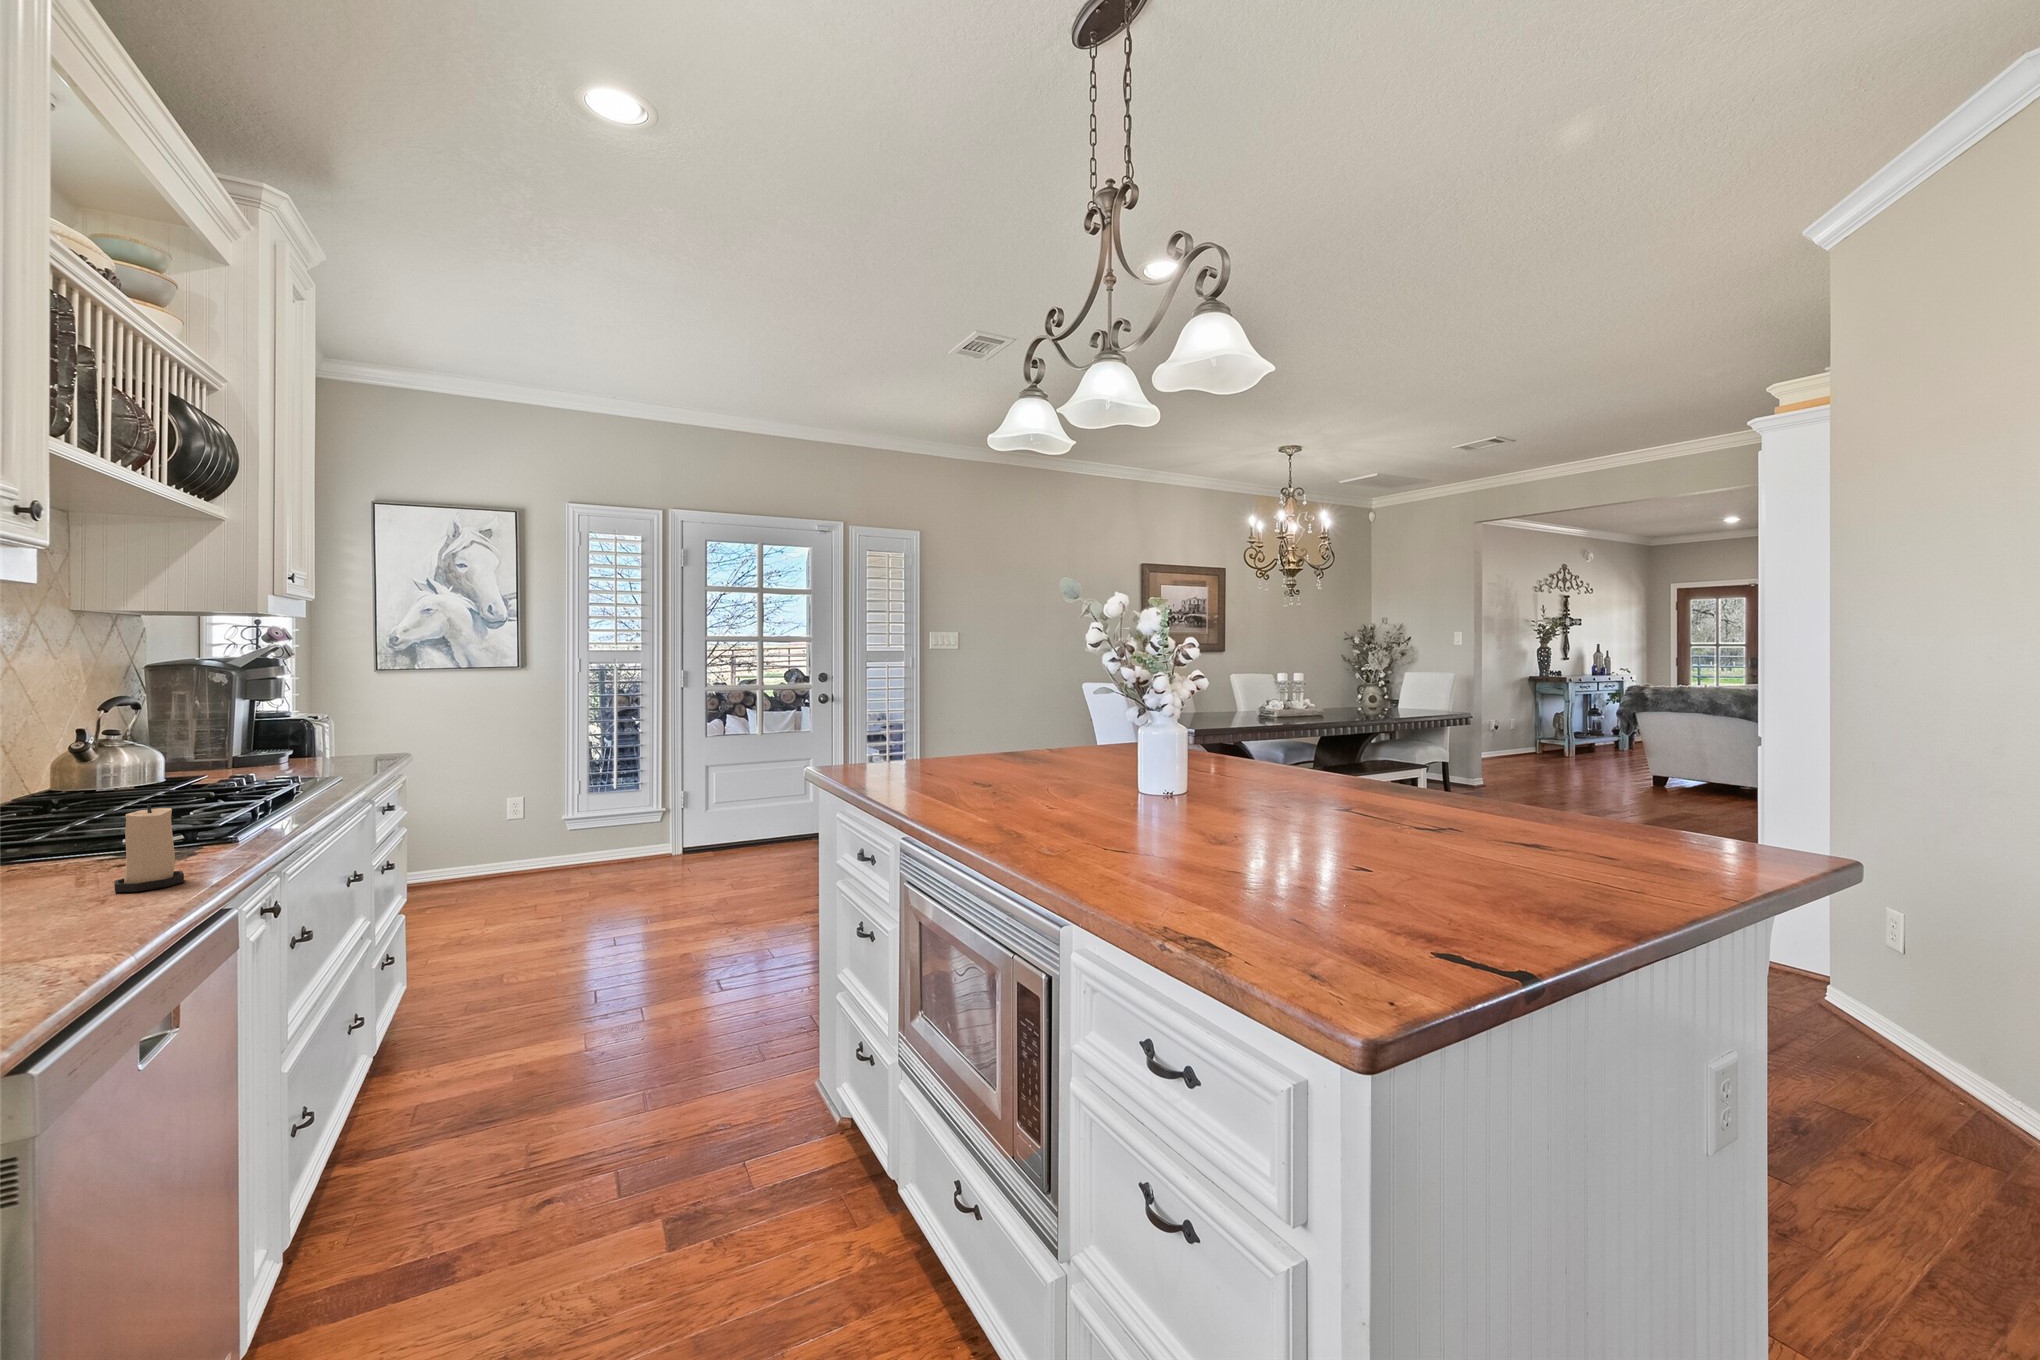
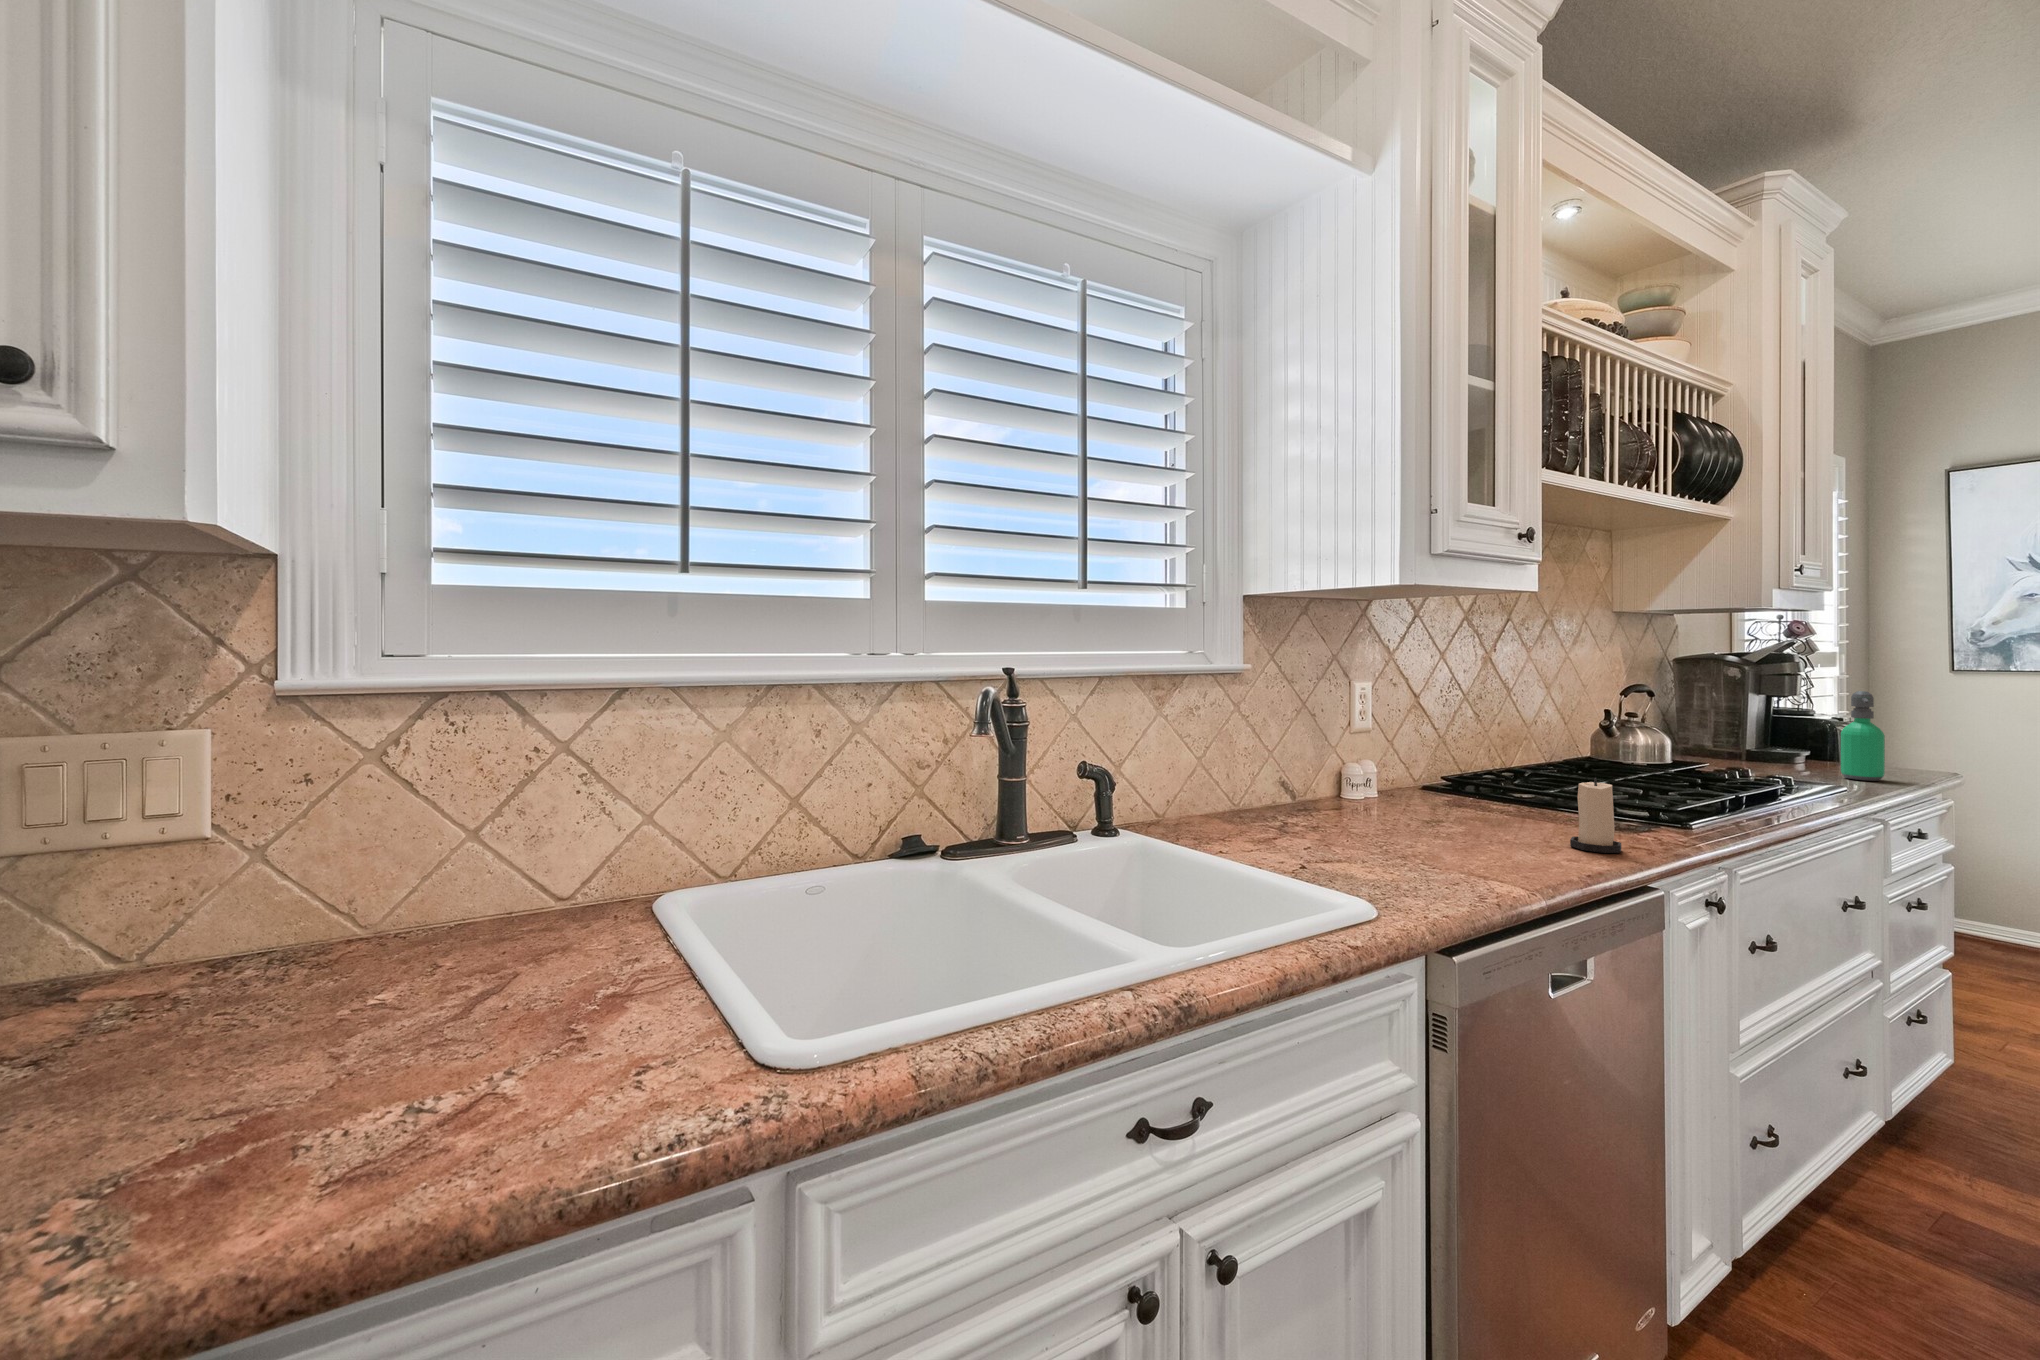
soap dispenser: none [333,689,369,768] -> present [1841,691,1885,781]

